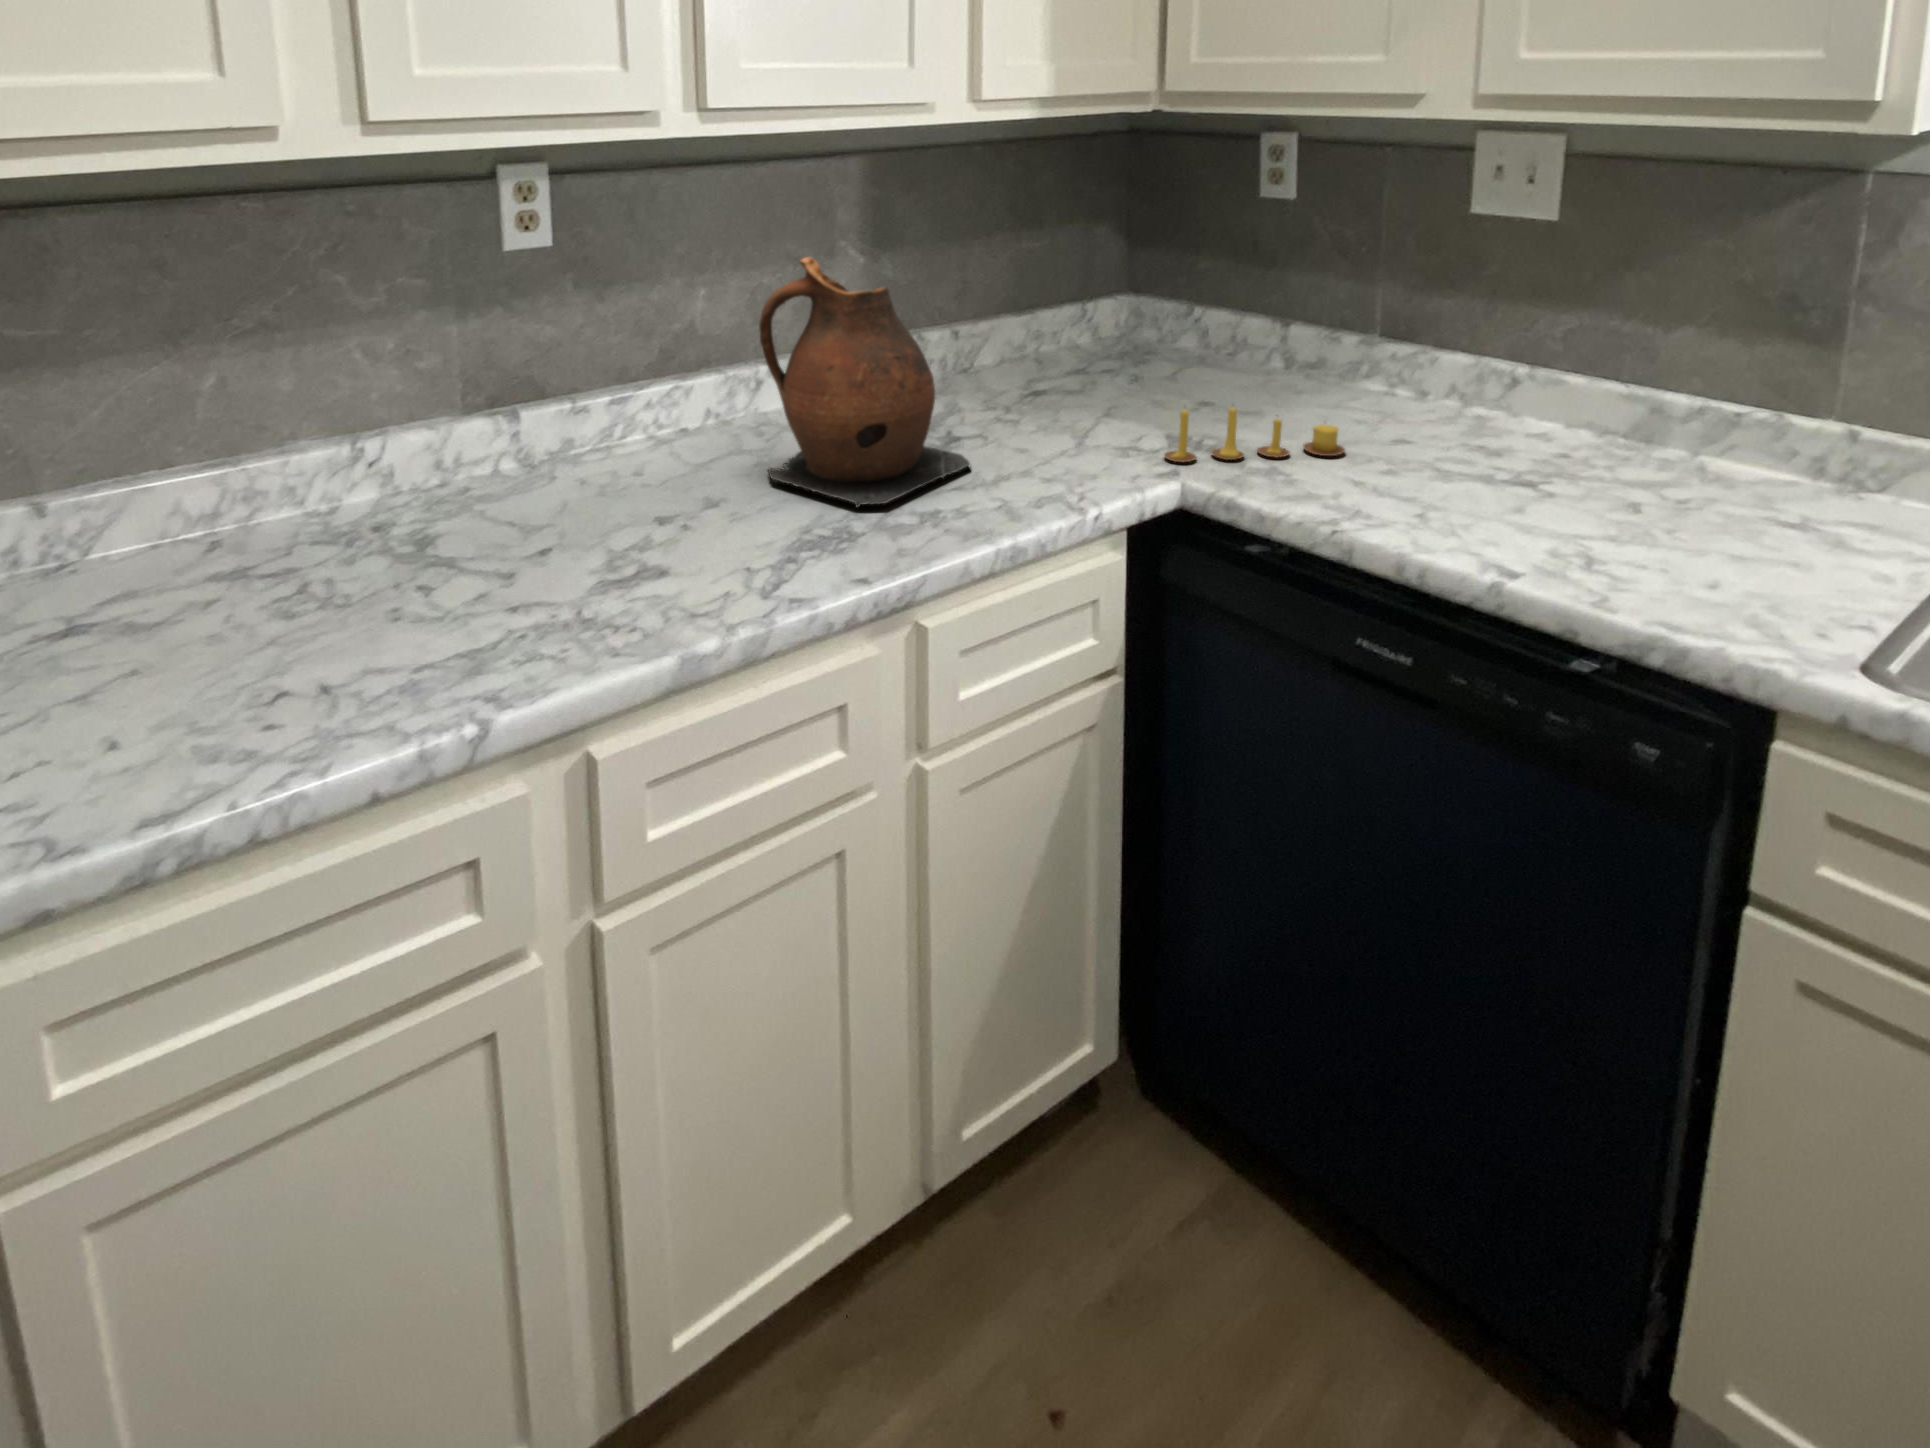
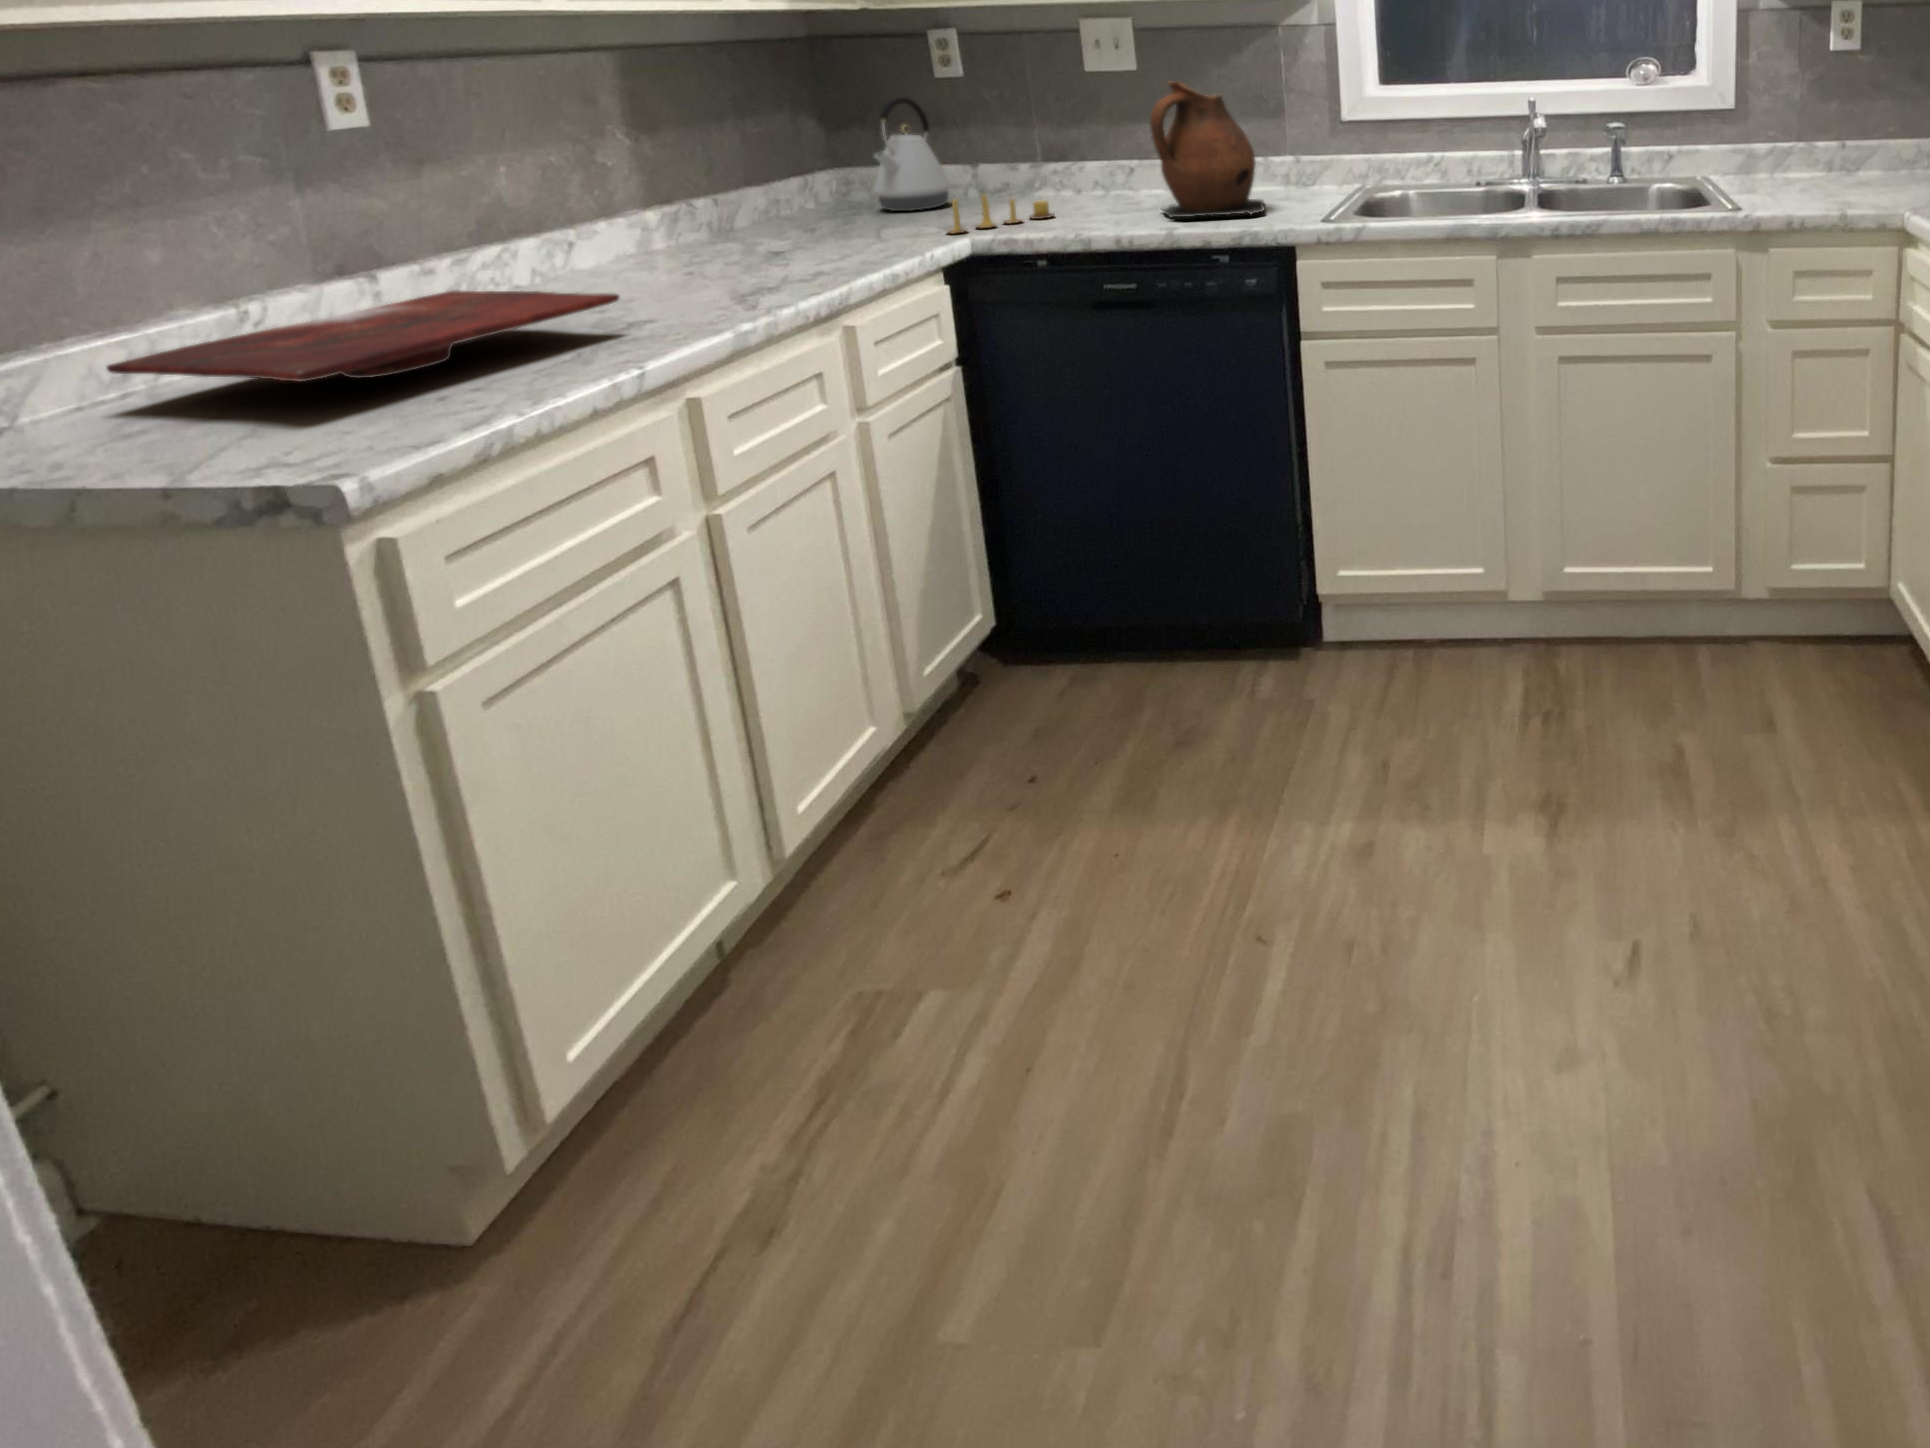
kettle: none [1140,223,1239,382] -> present [874,97,950,211]
ceramic pitcher: present [759,257,970,508] -> present [1150,82,1264,217]
cutting board: none [166,463,607,639] -> present [107,290,619,381]

